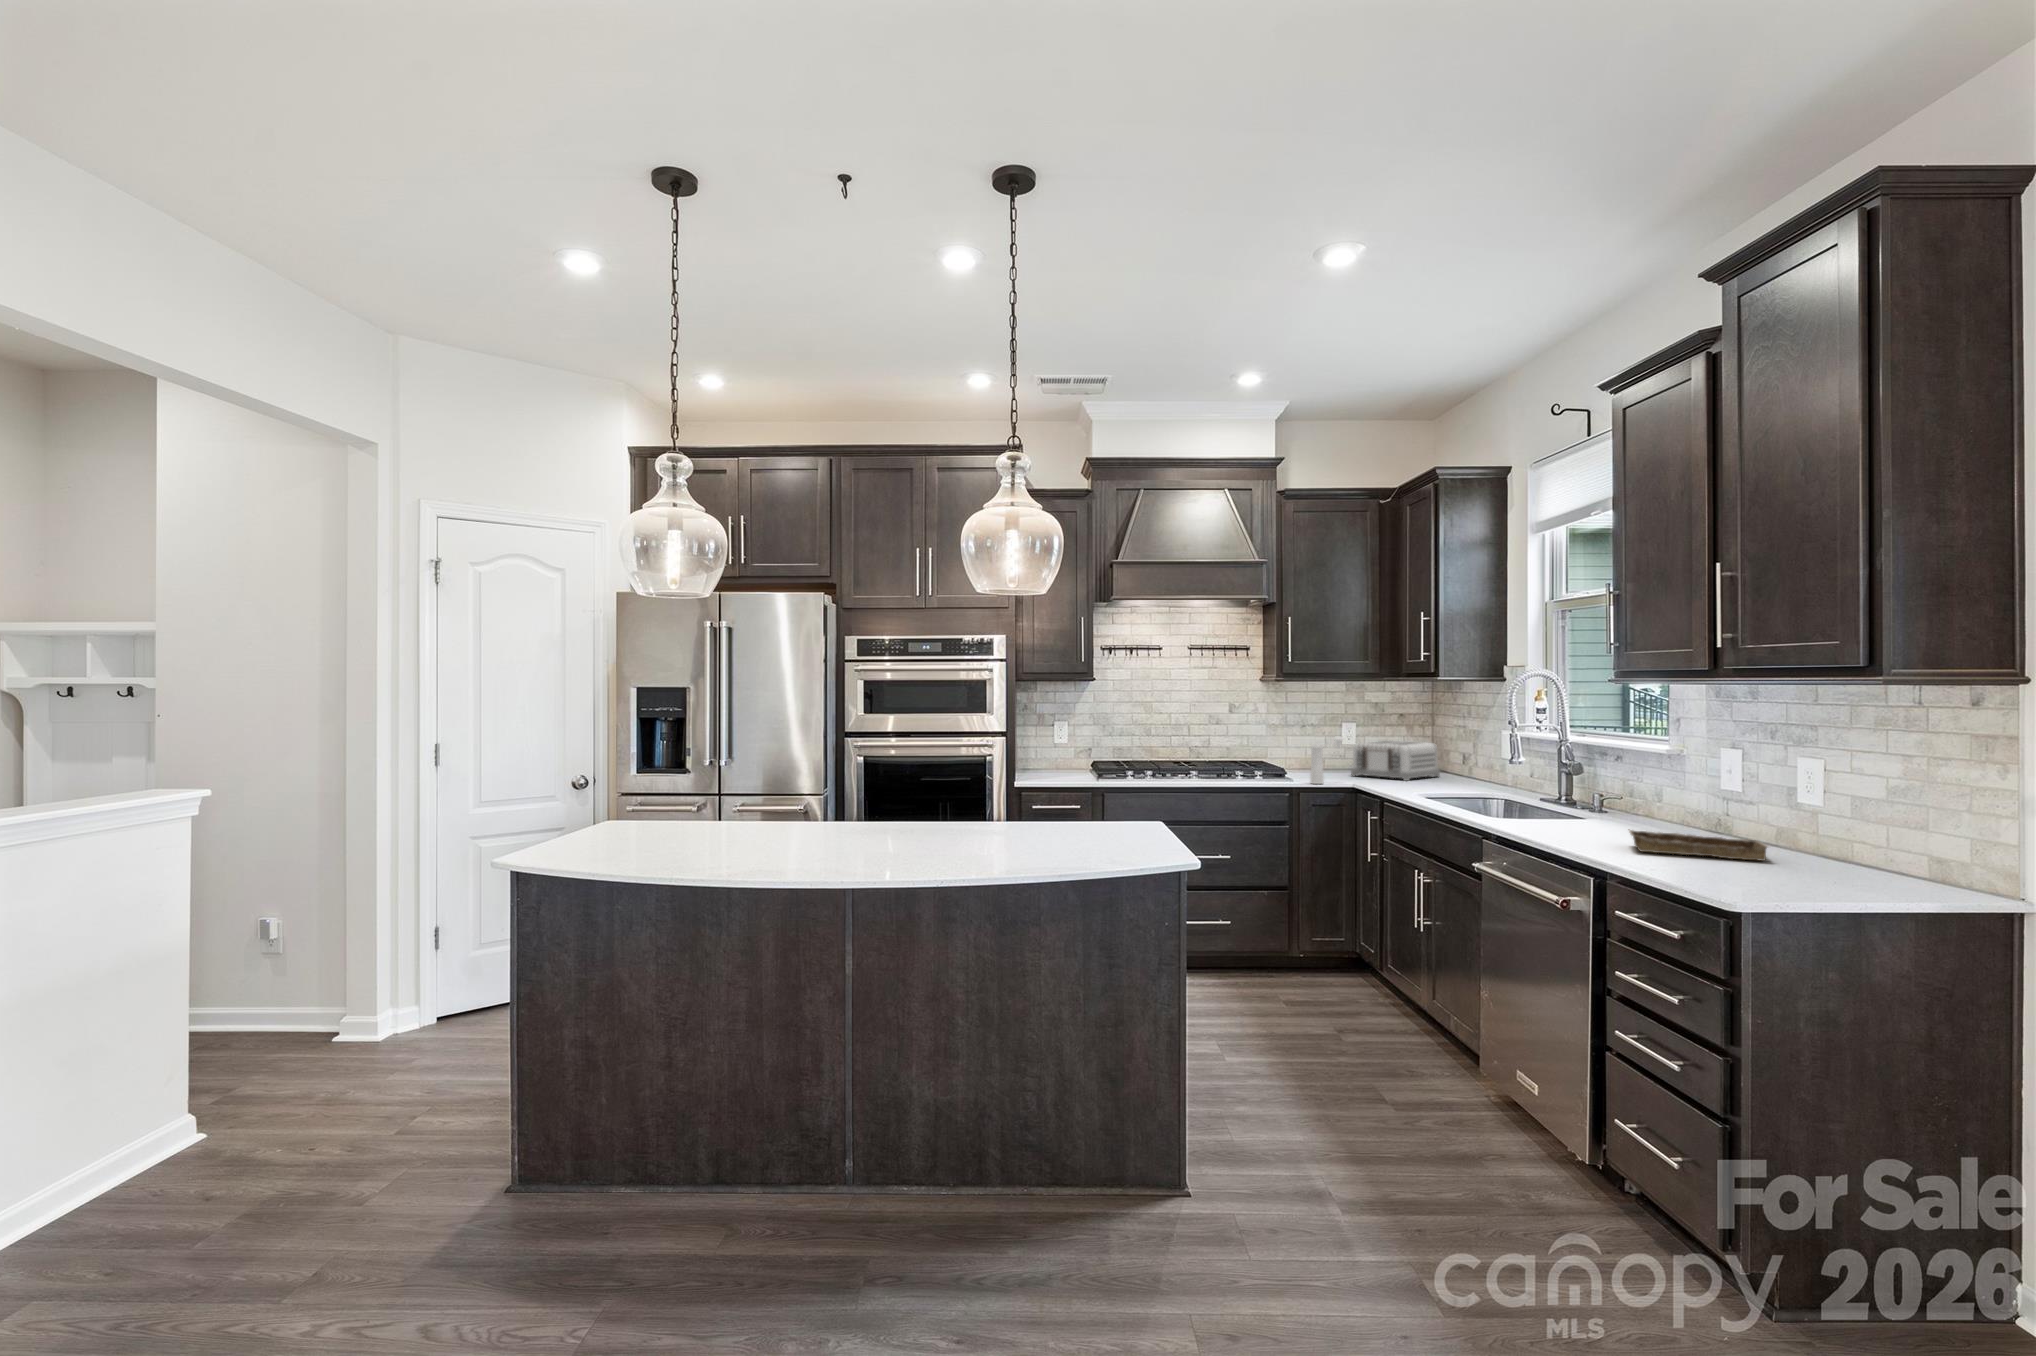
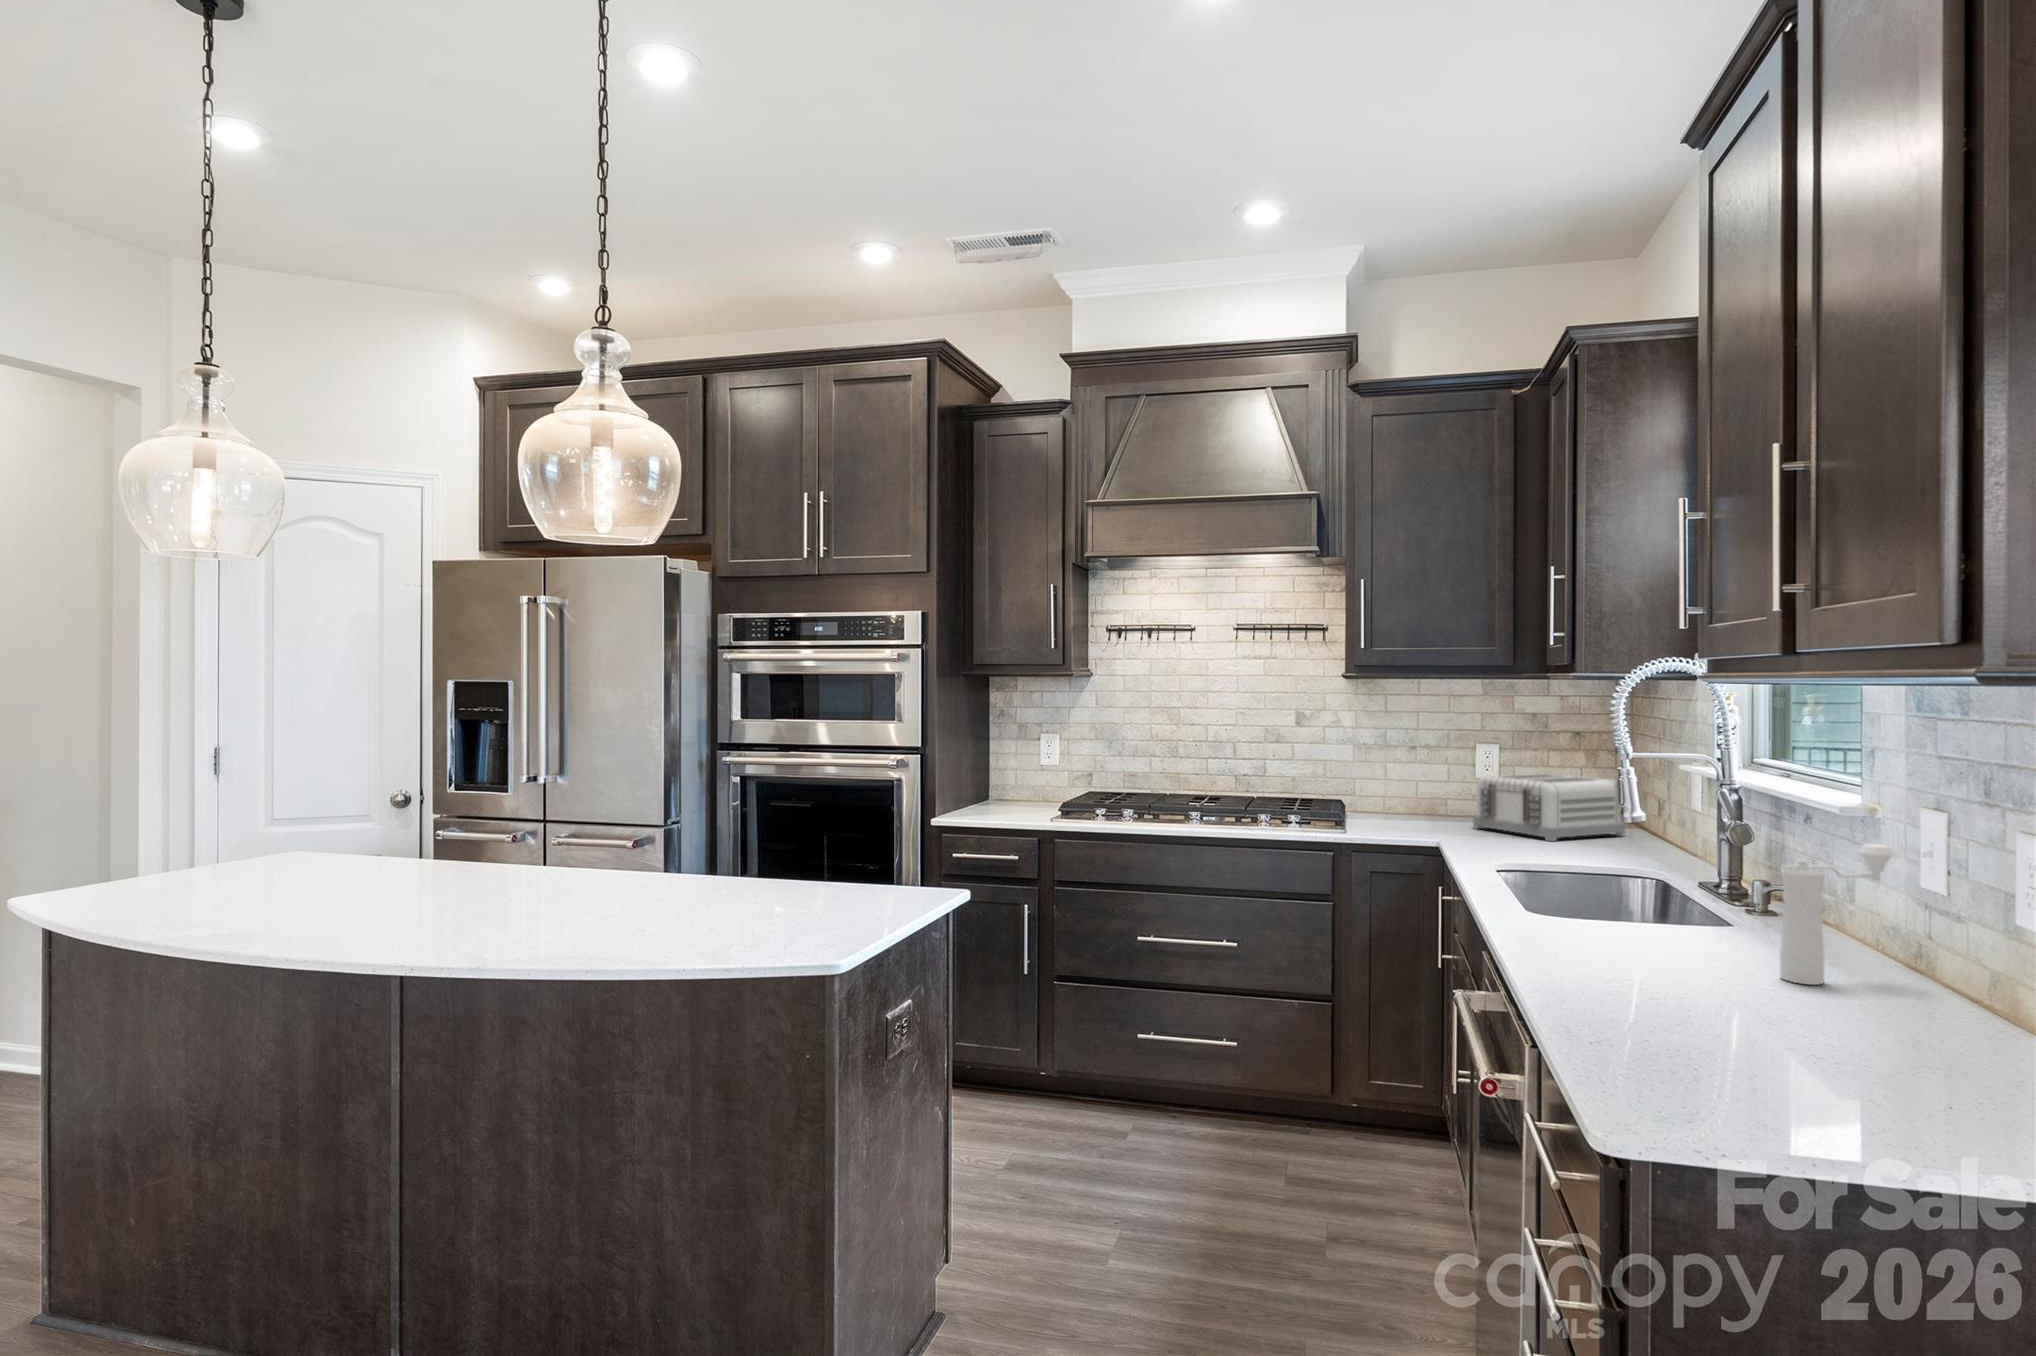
pepper mill: present [1310,736,1343,784] -> present [1780,844,1893,985]
tray: present [1628,829,1768,861] -> none [1675,992,1988,1105]

